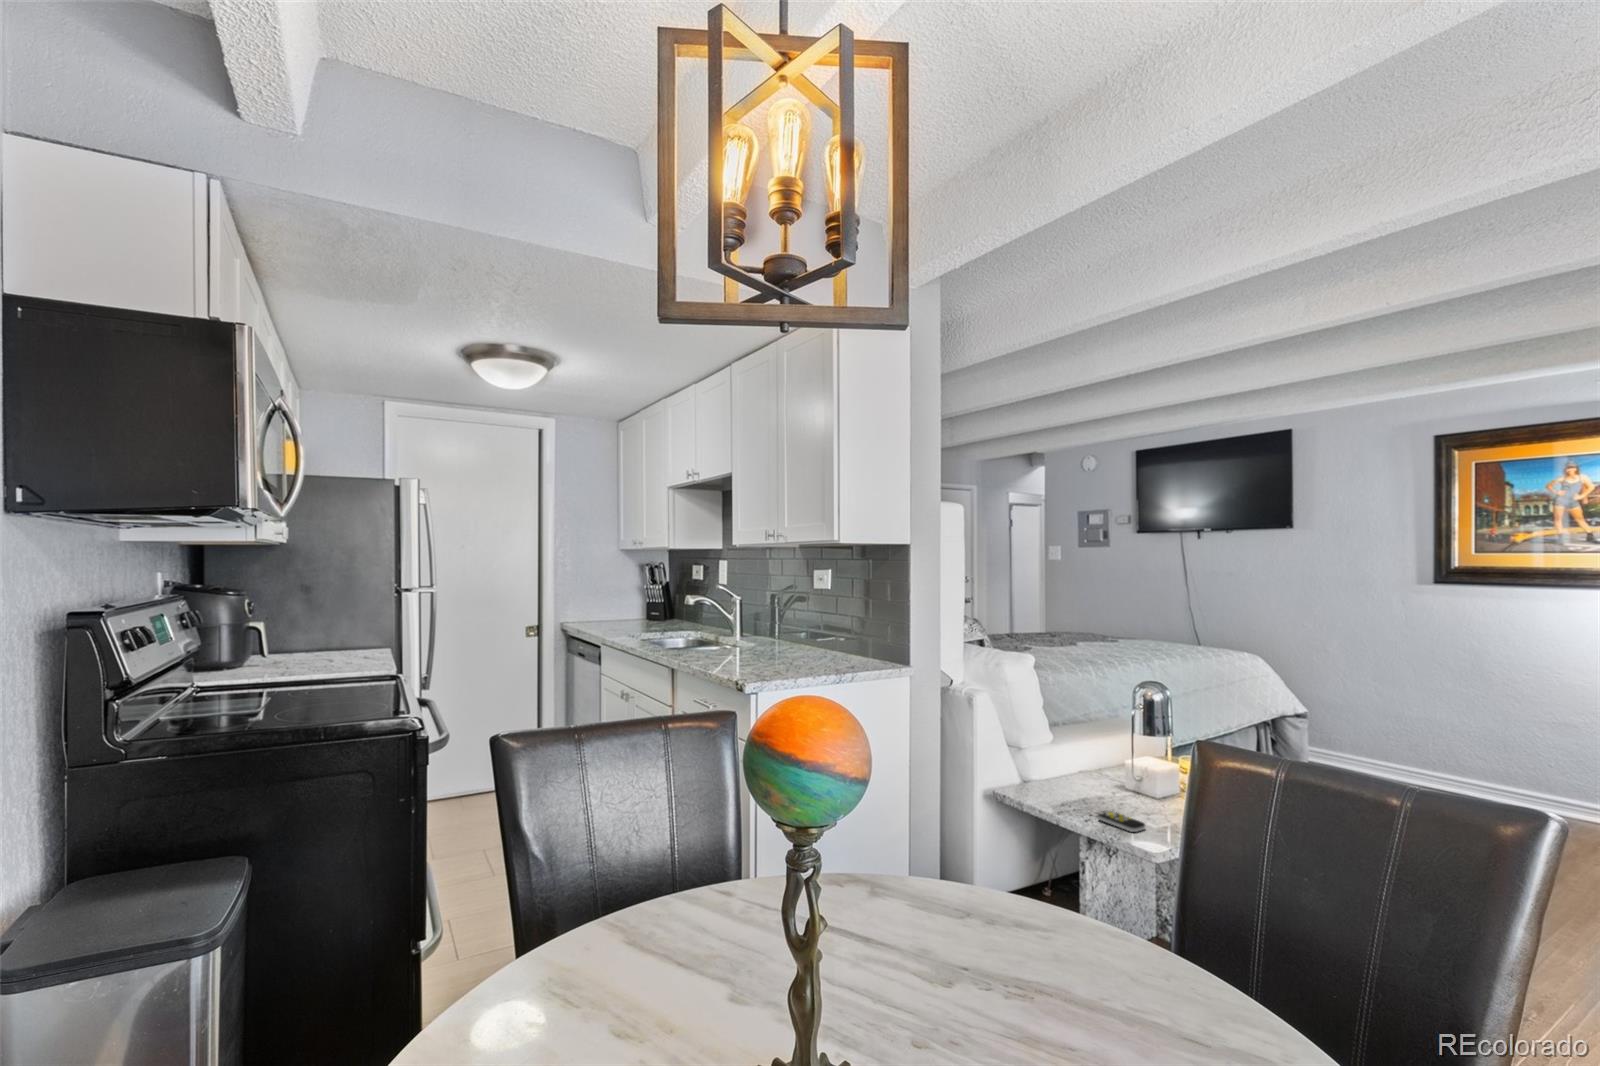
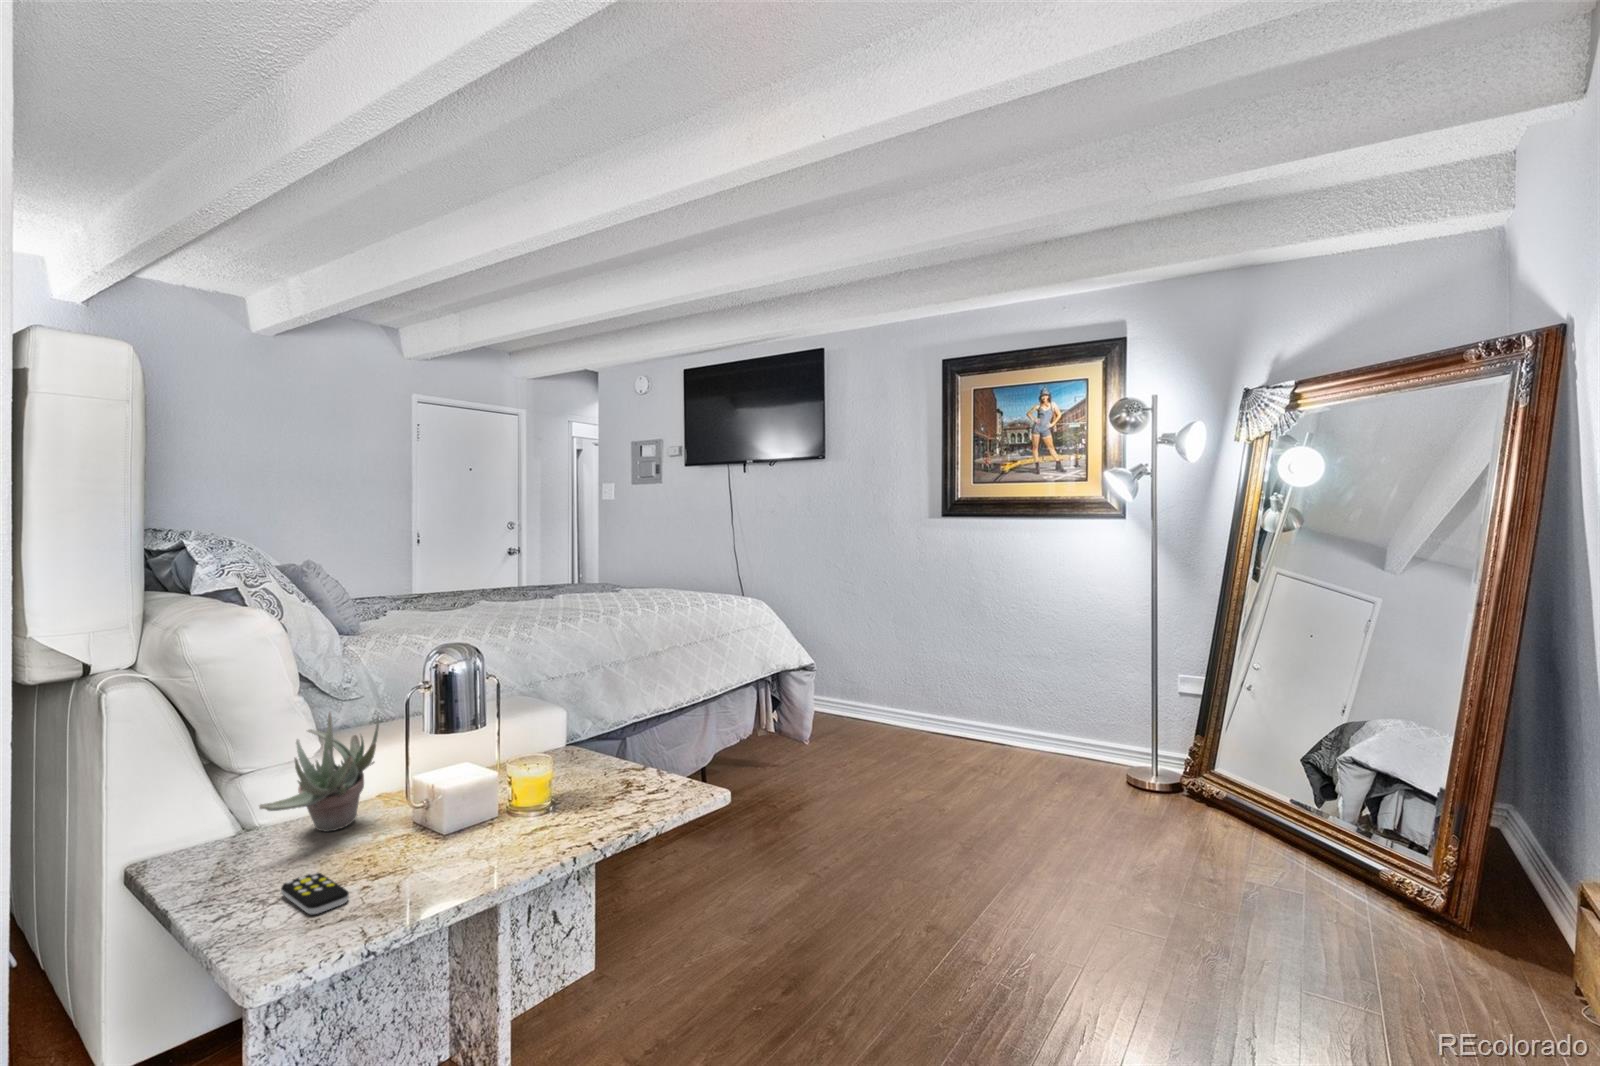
succulent plant: none [1054,717,1105,791] -> present [259,712,379,831]

